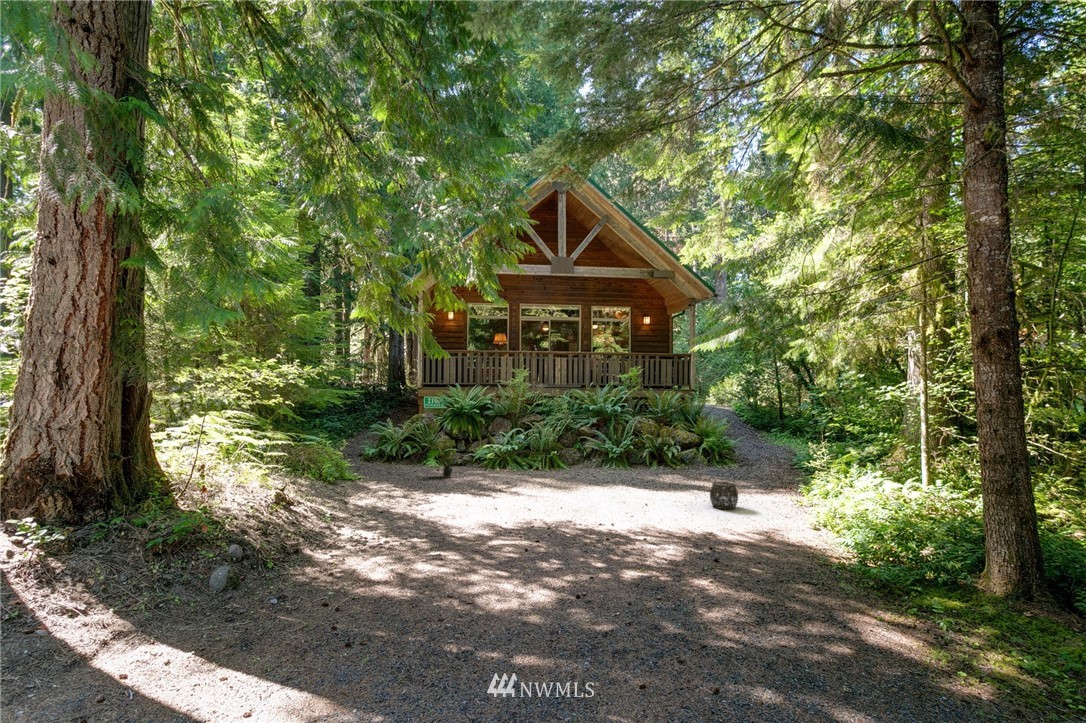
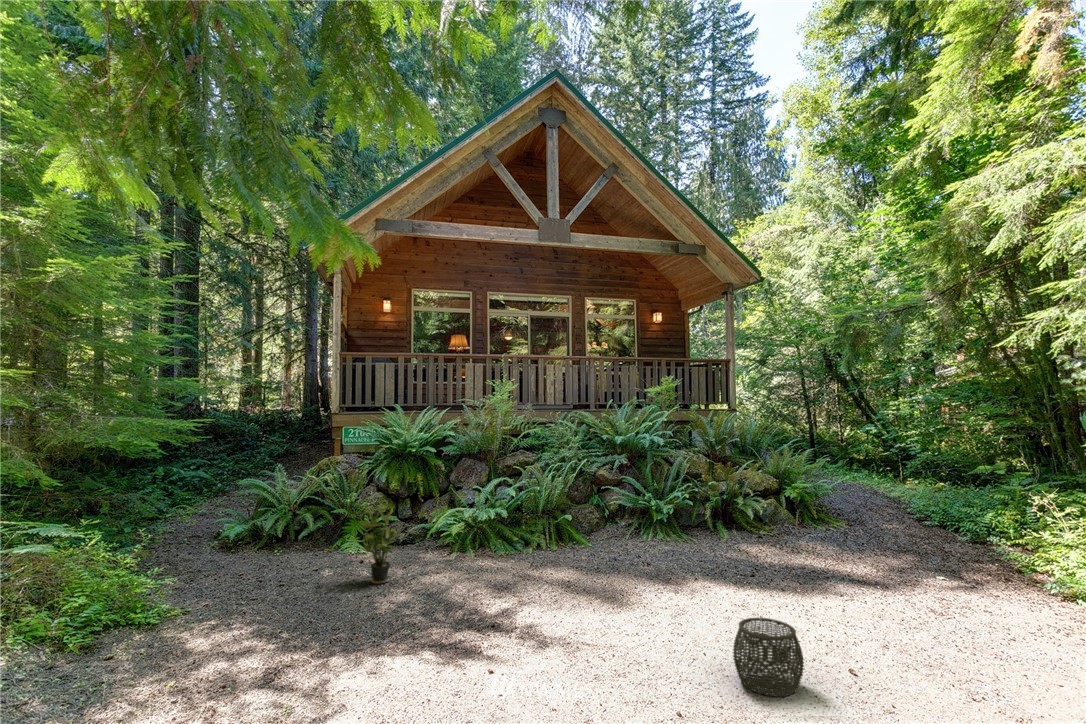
woven basket: present [710,482,738,509] -> present [733,618,804,697]

